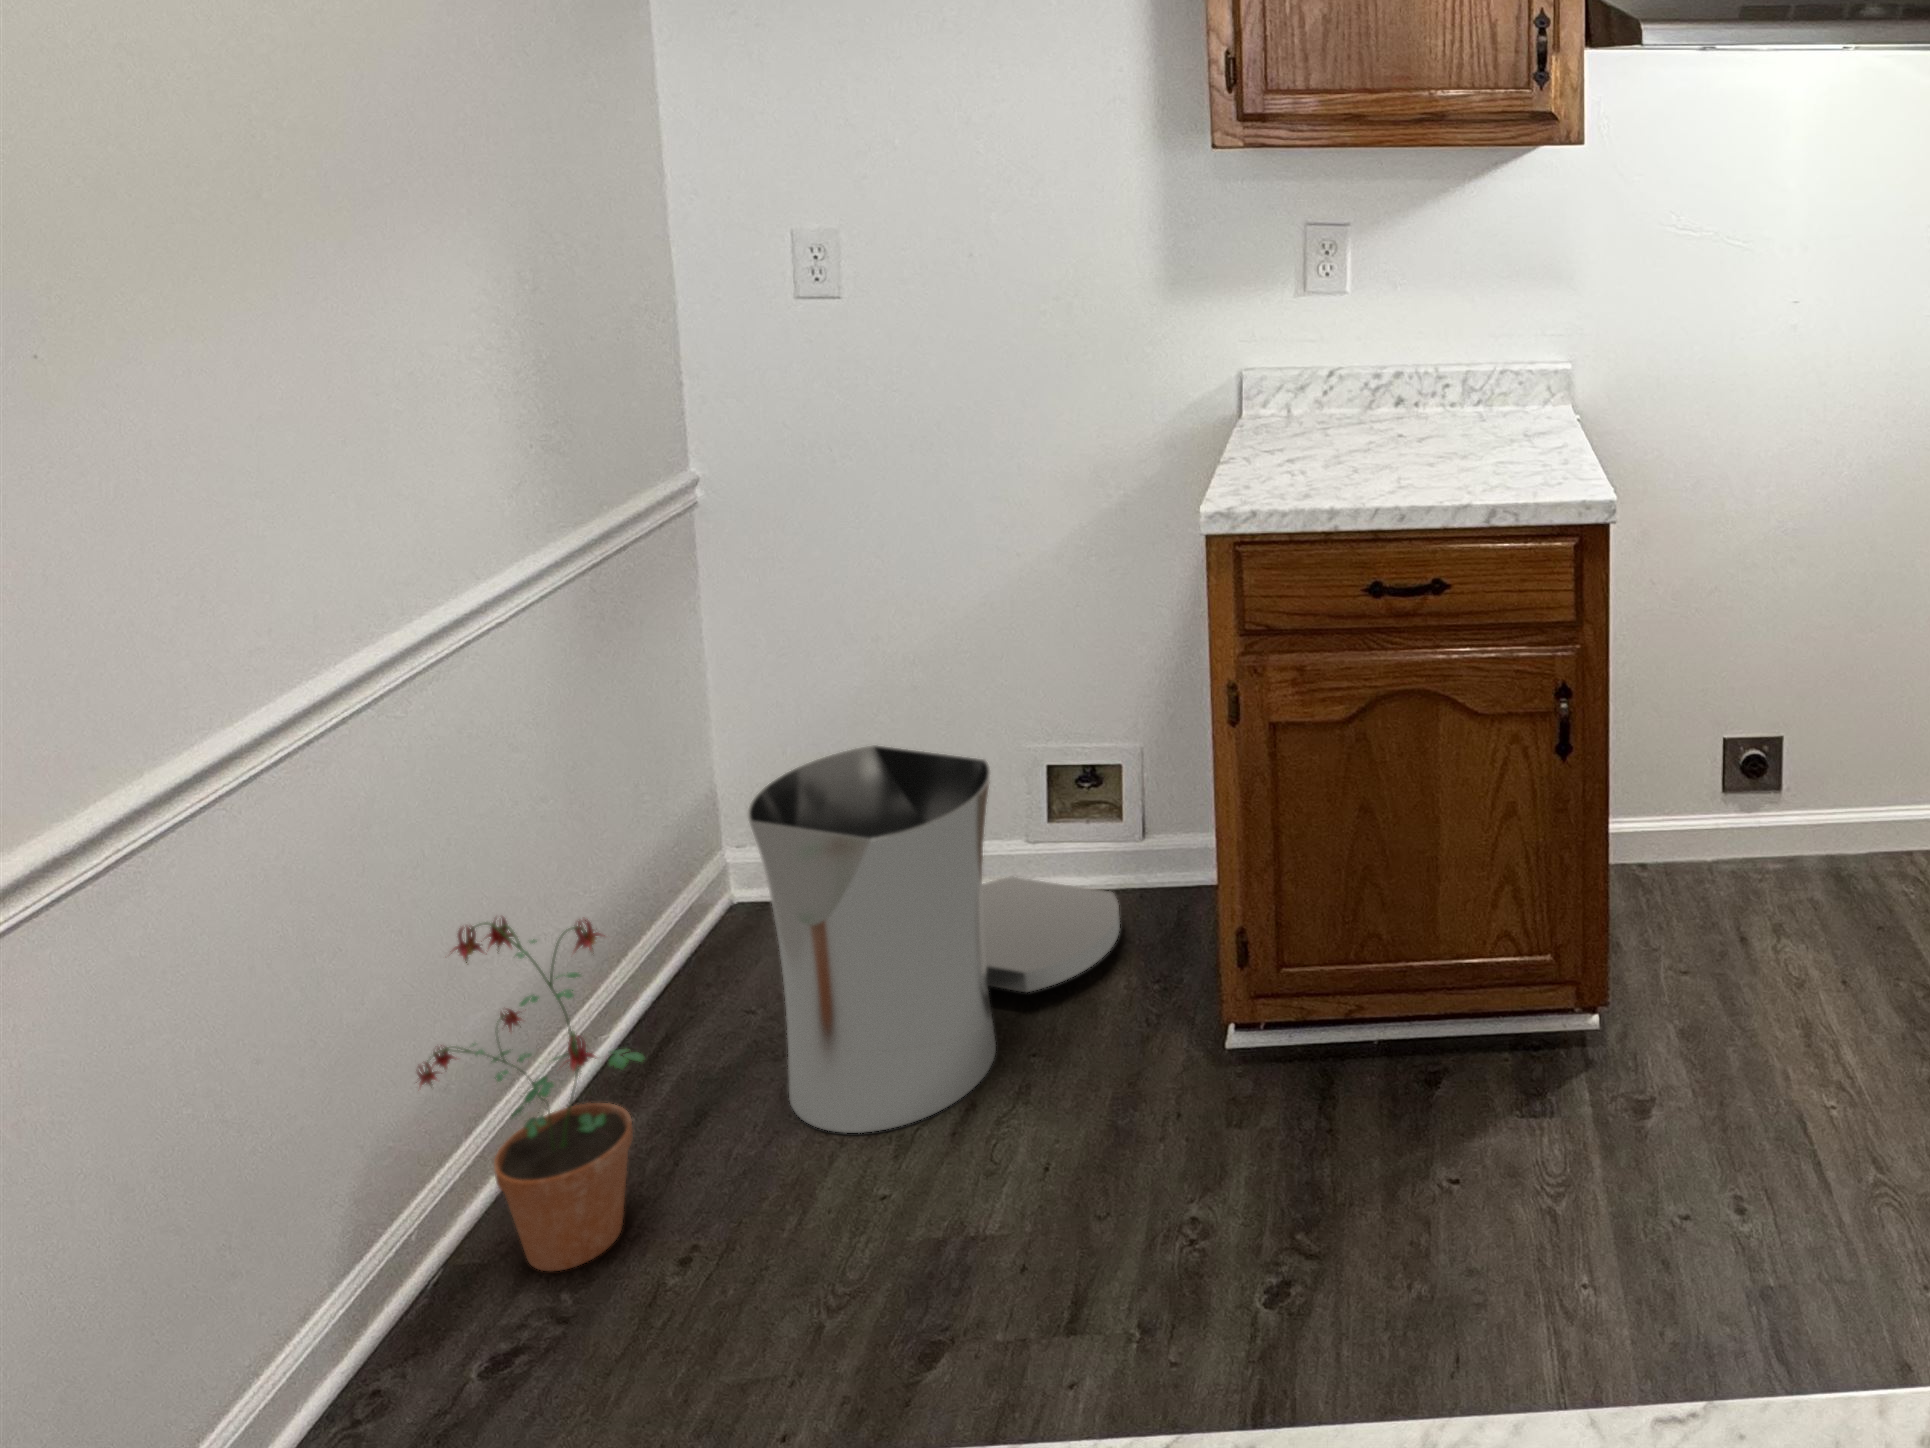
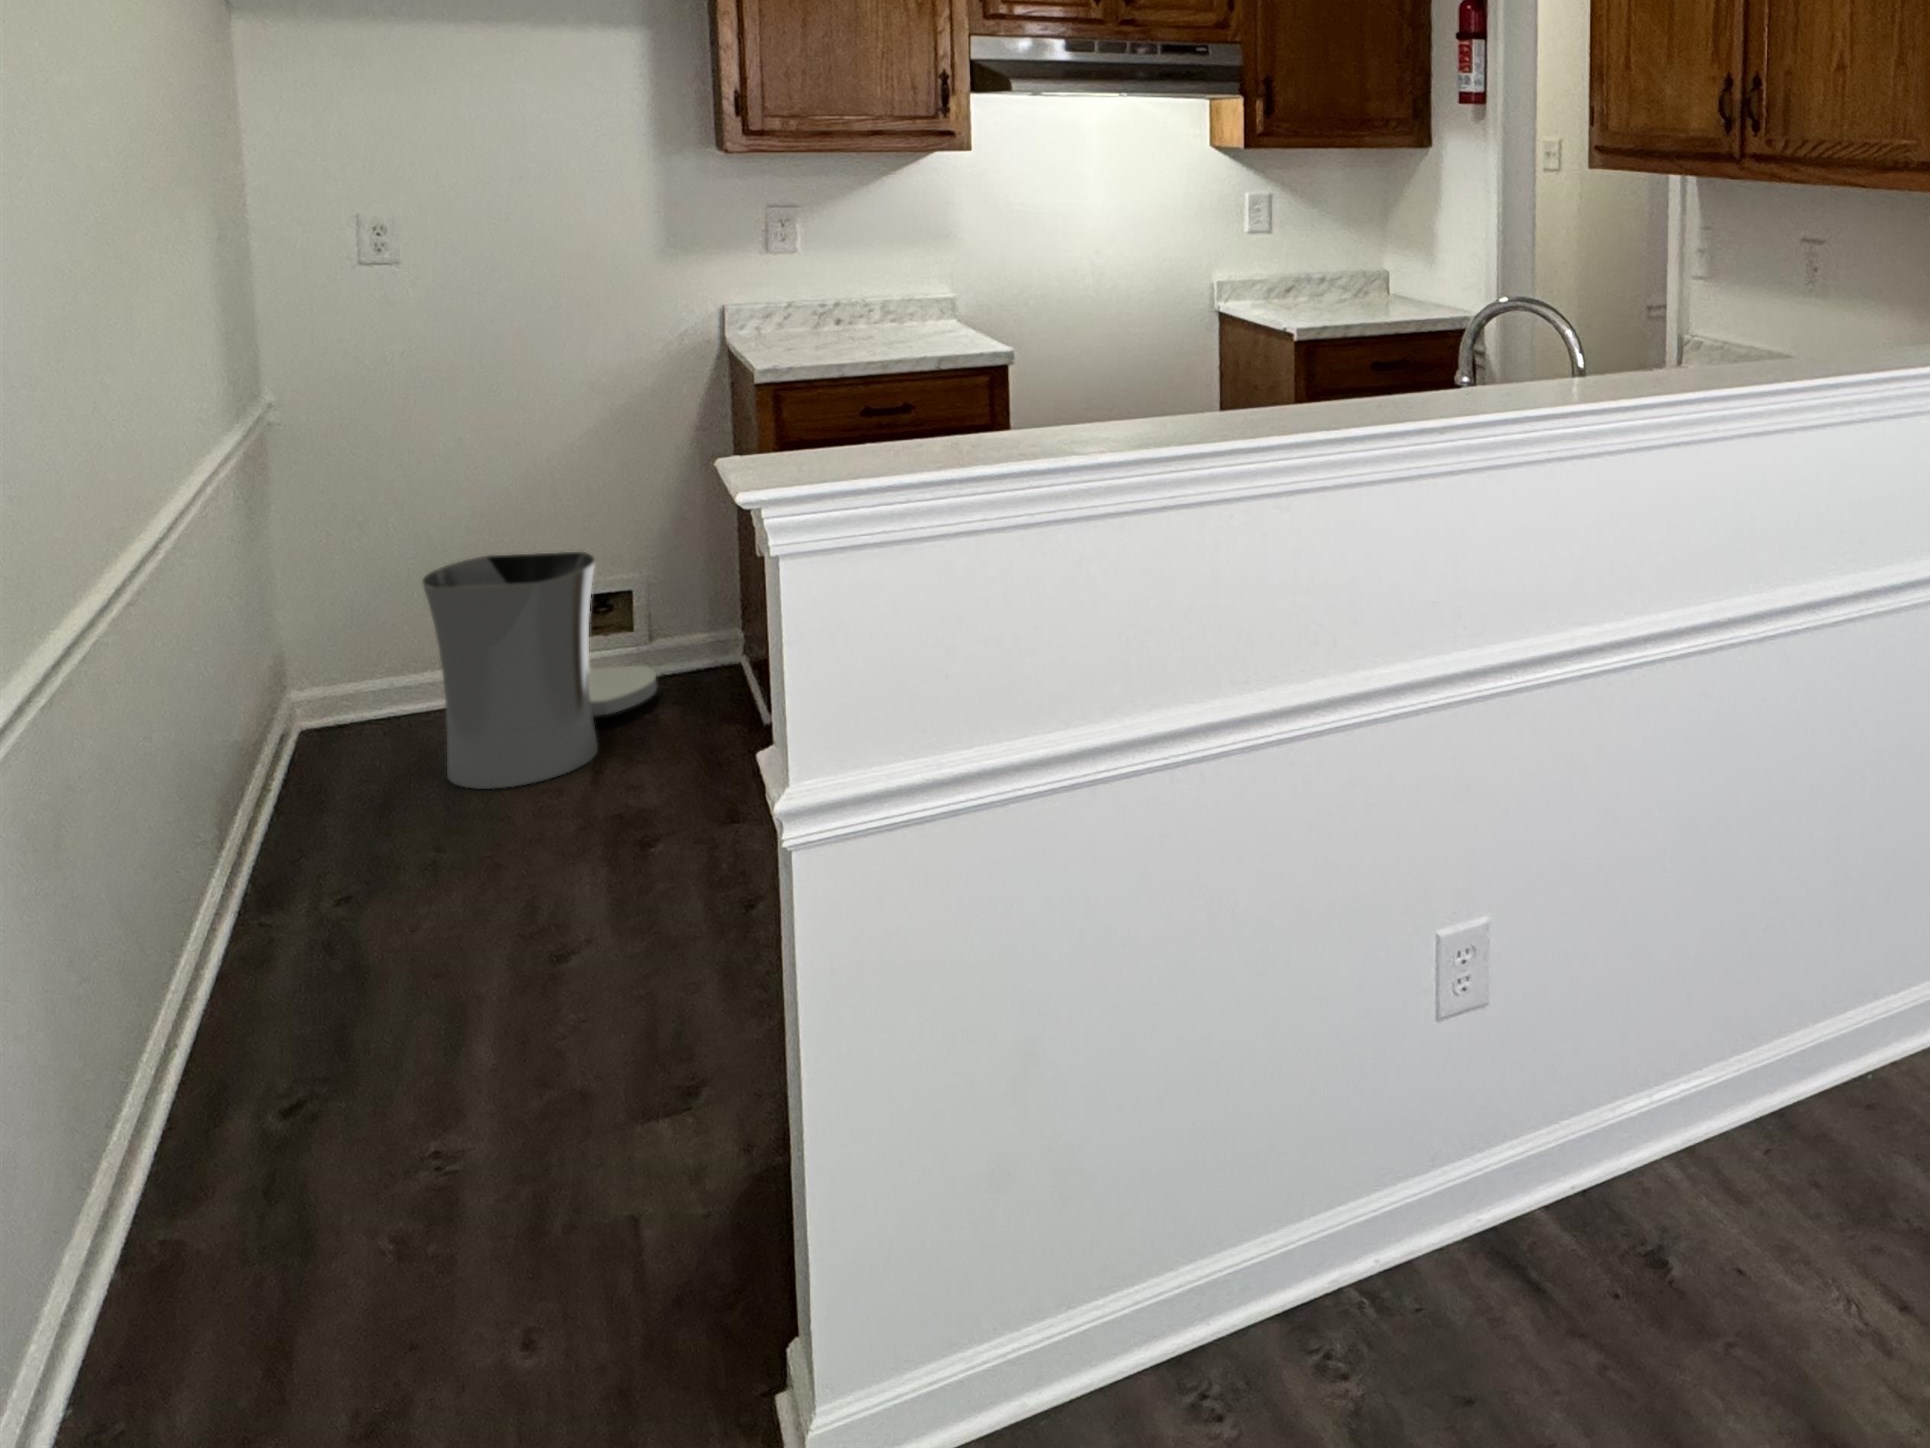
potted plant: present [416,917,644,1271] -> none [255,634,400,863]

